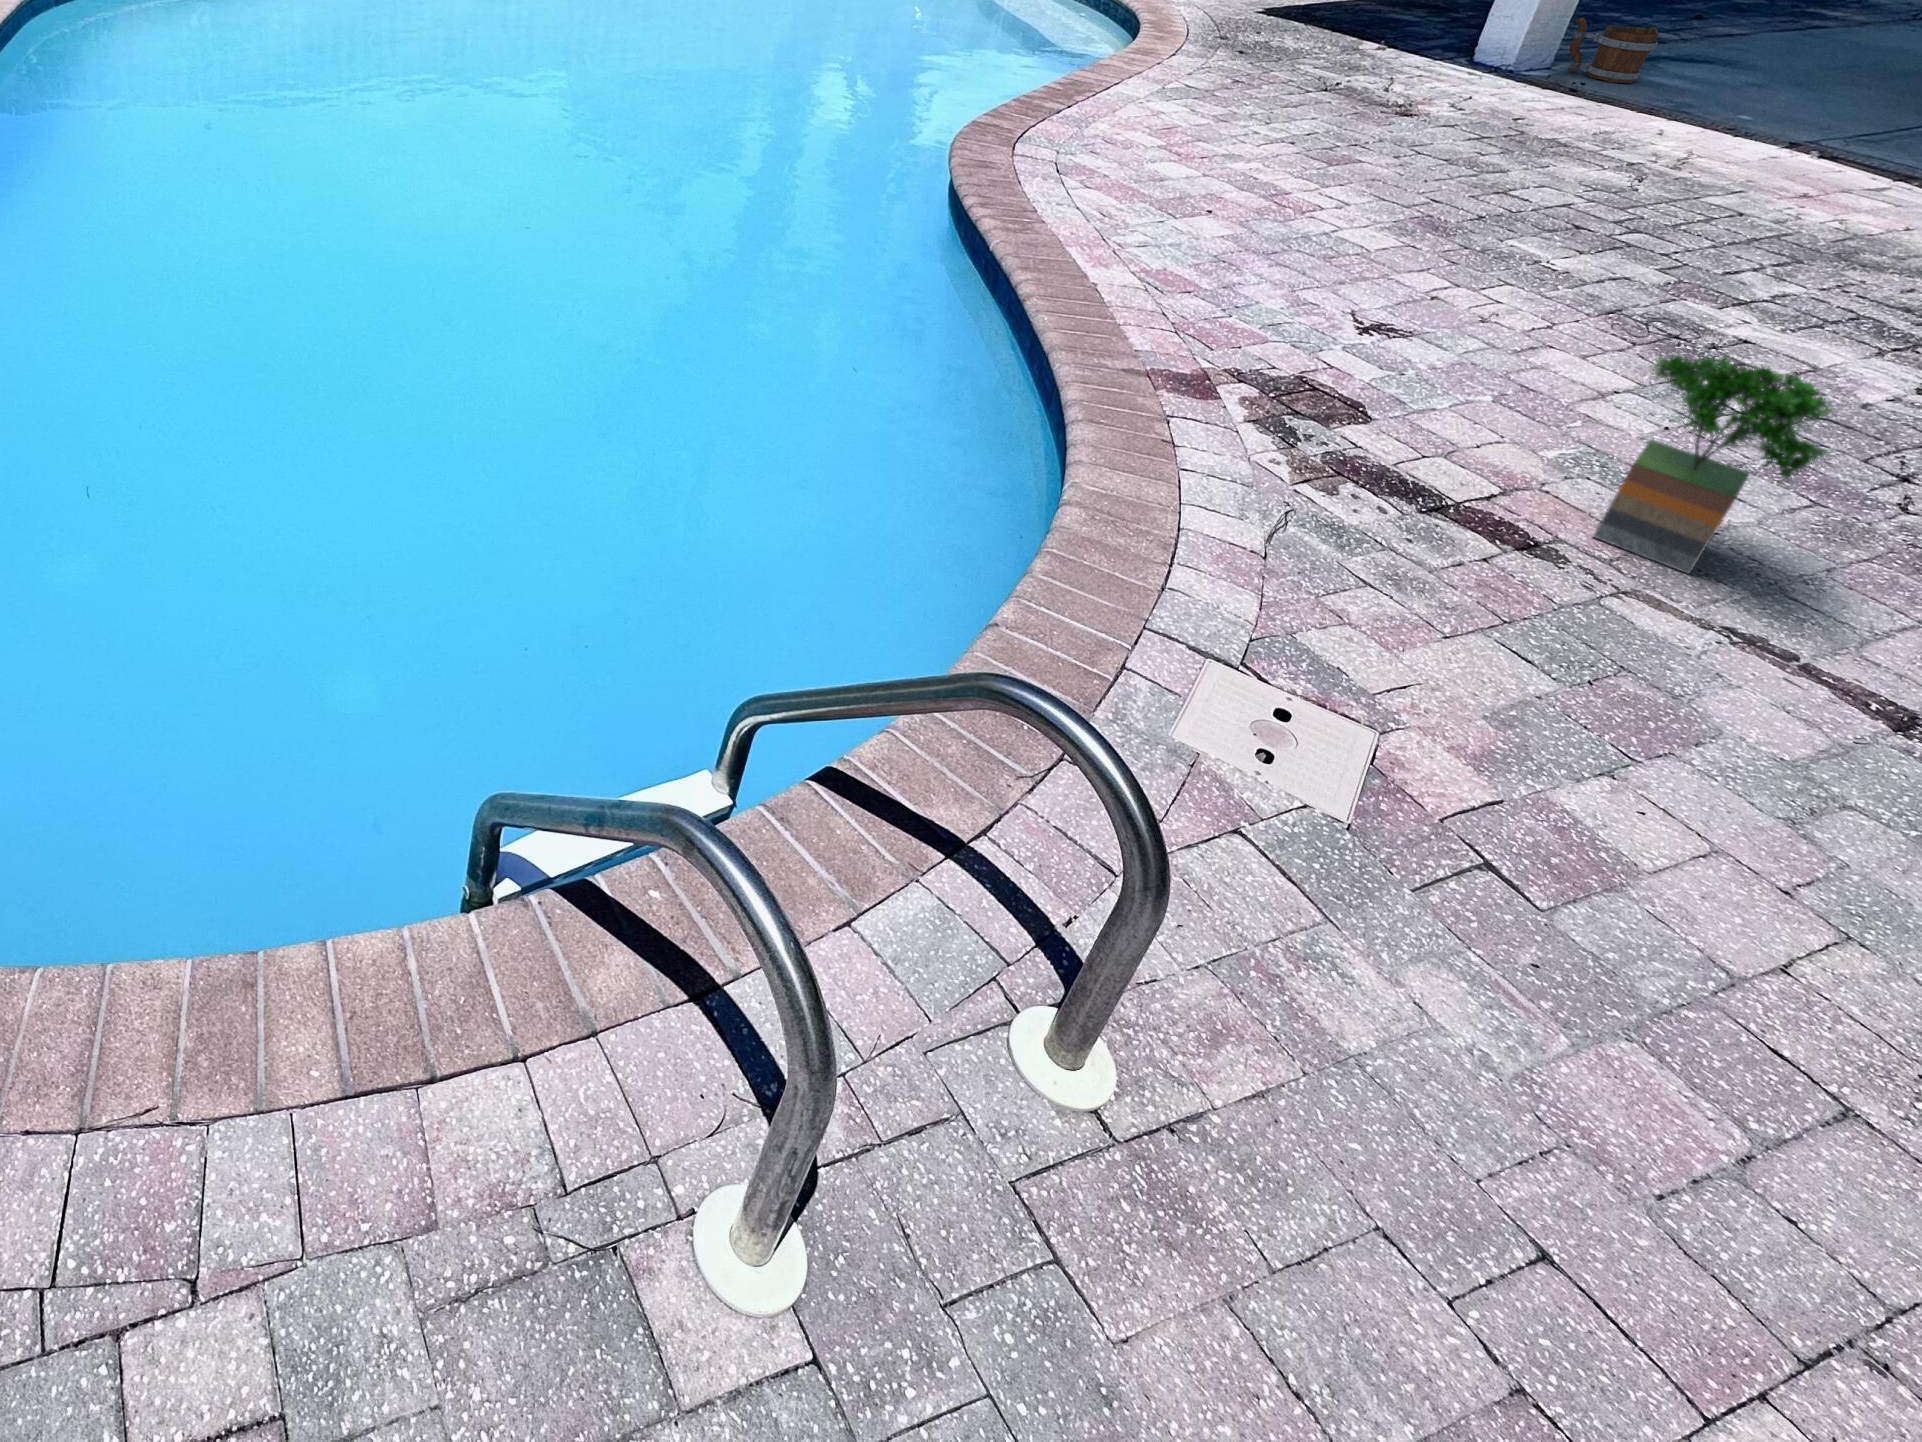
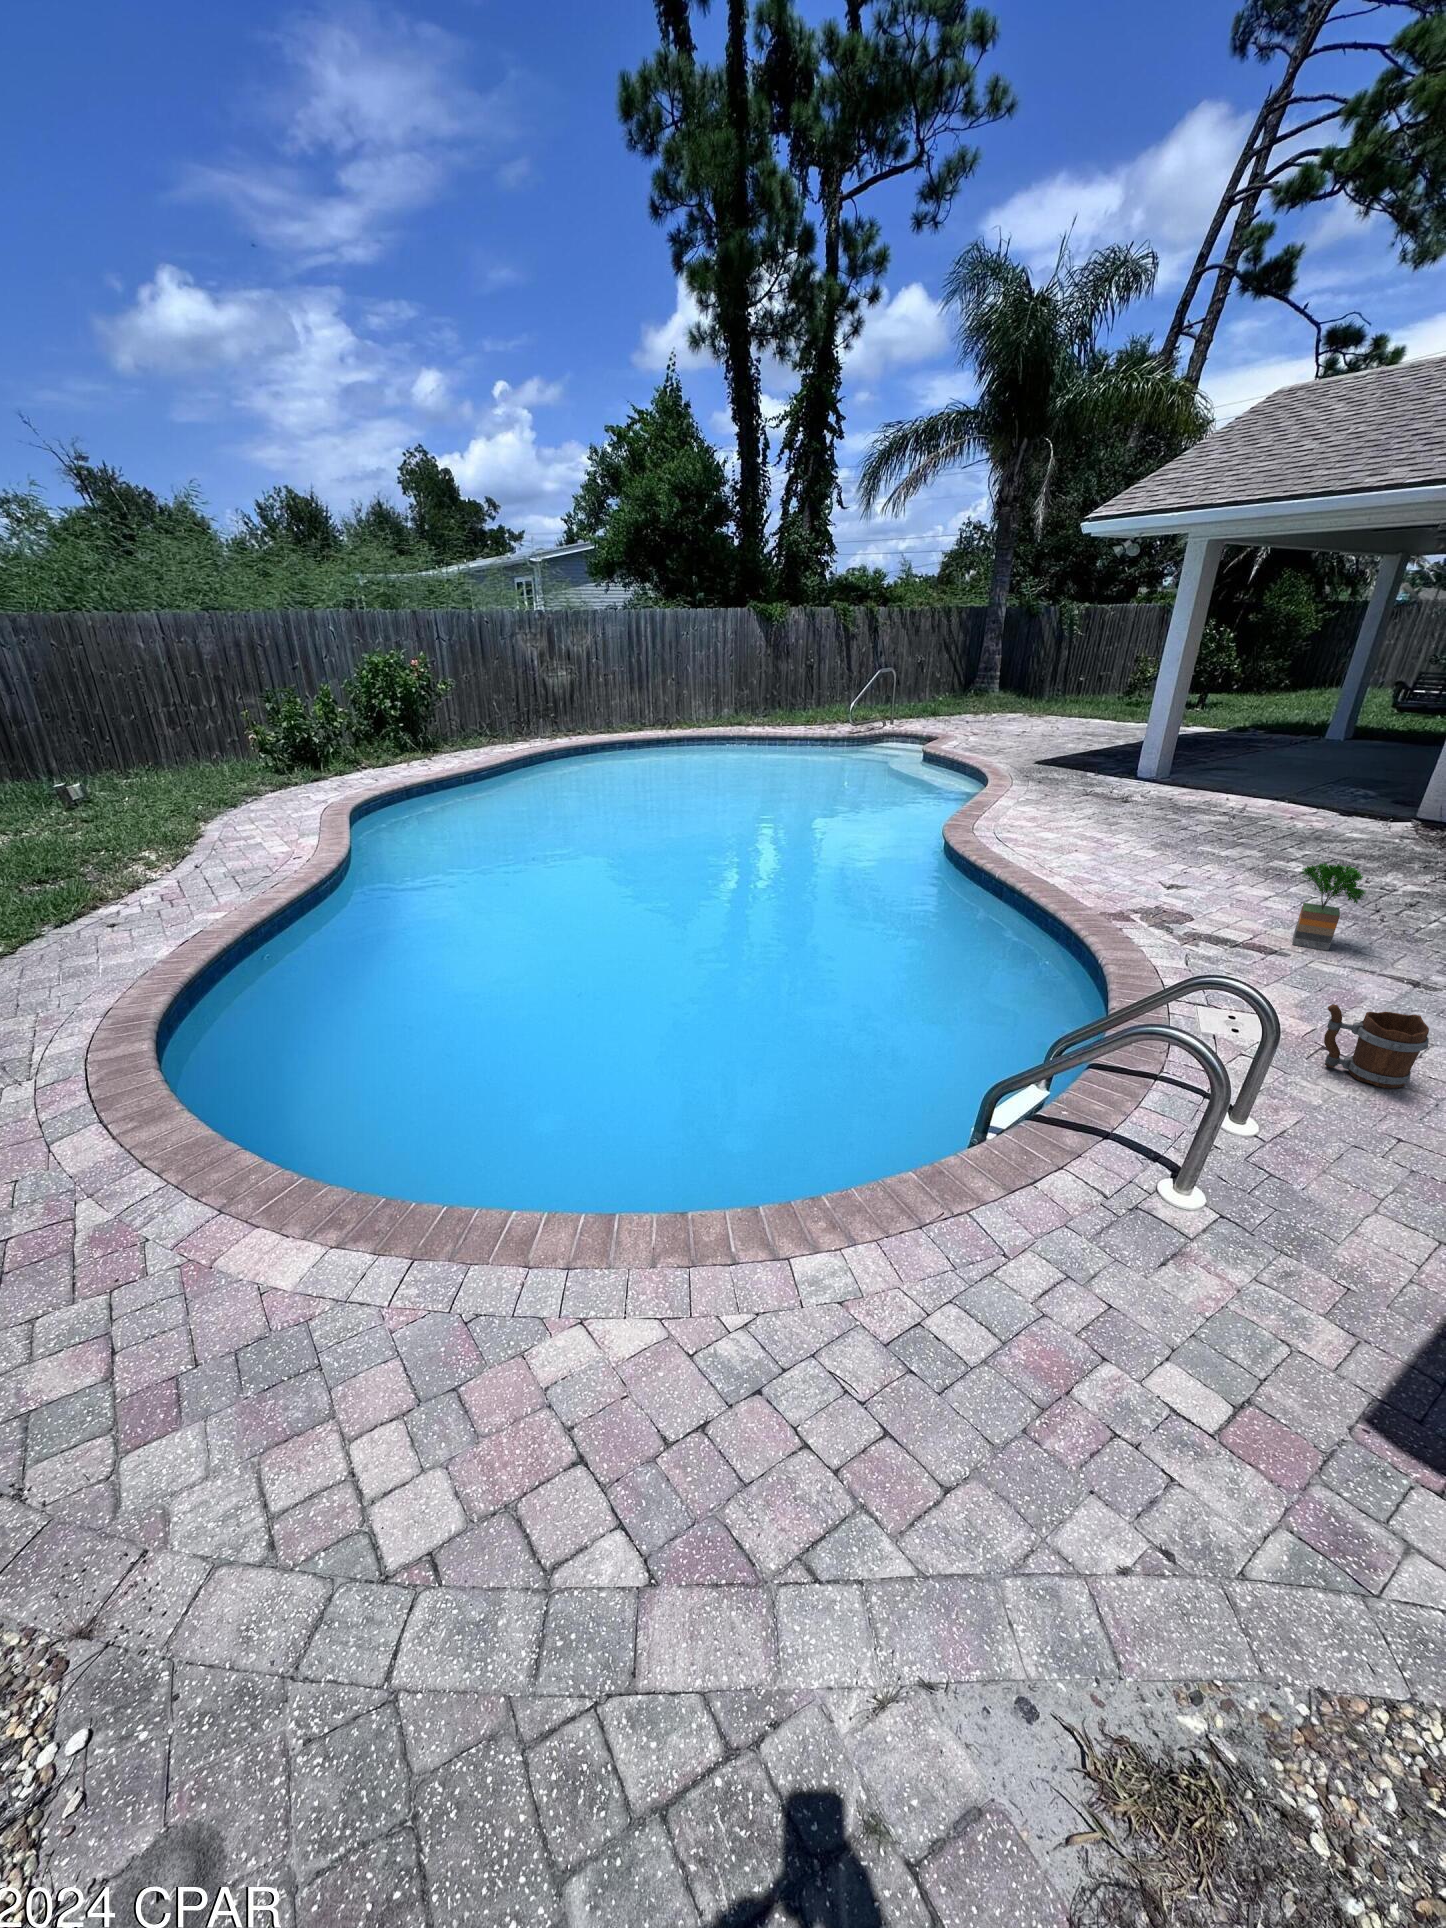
bucket: present [1568,17,1659,83] -> present [1324,1004,1429,1088]

